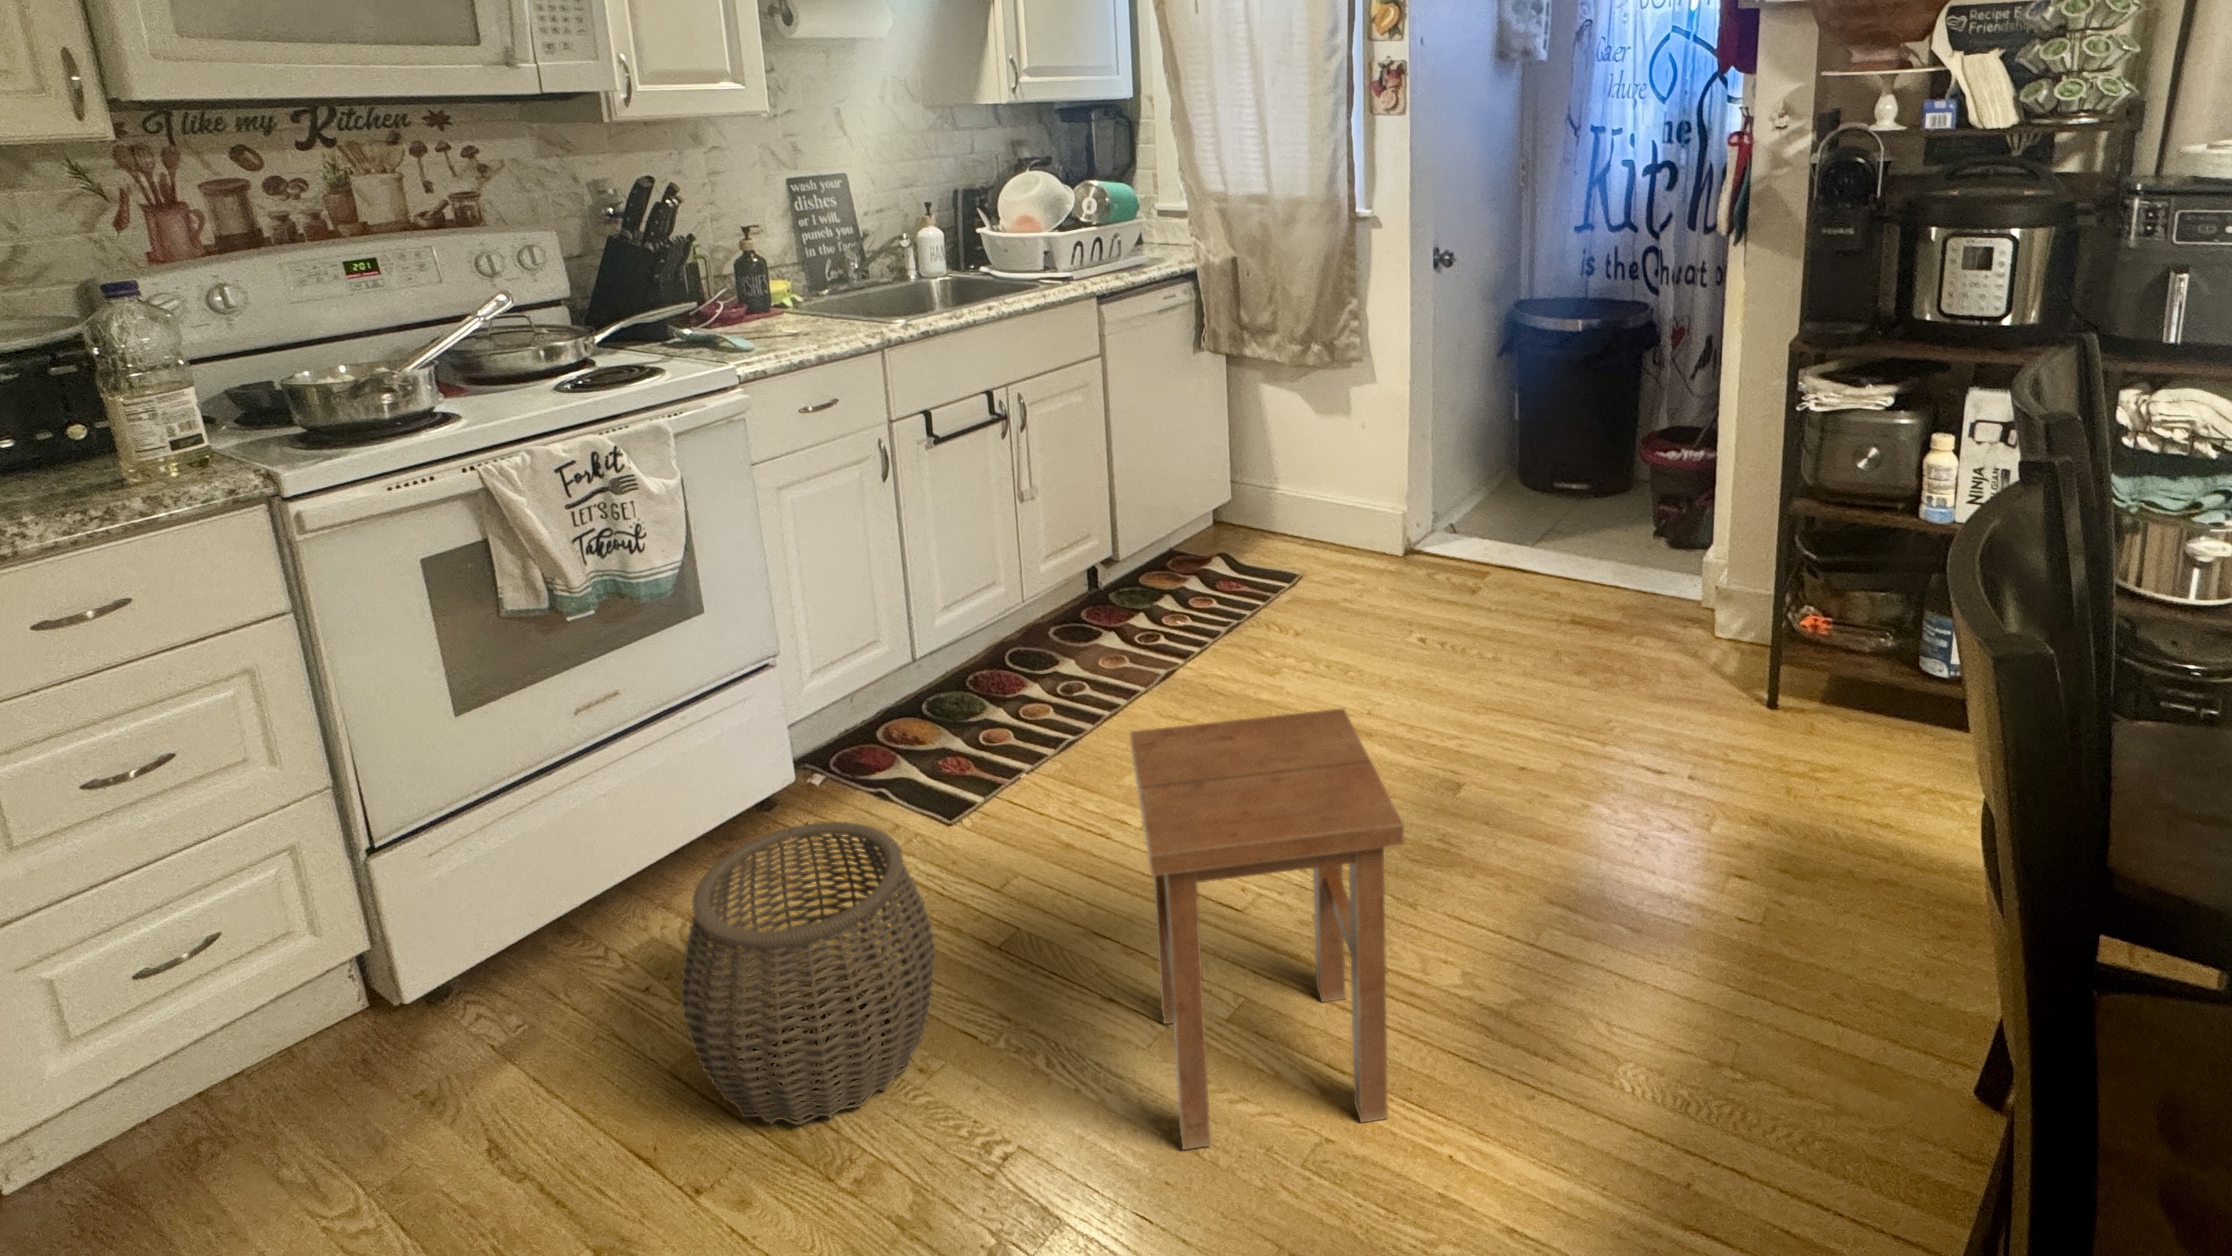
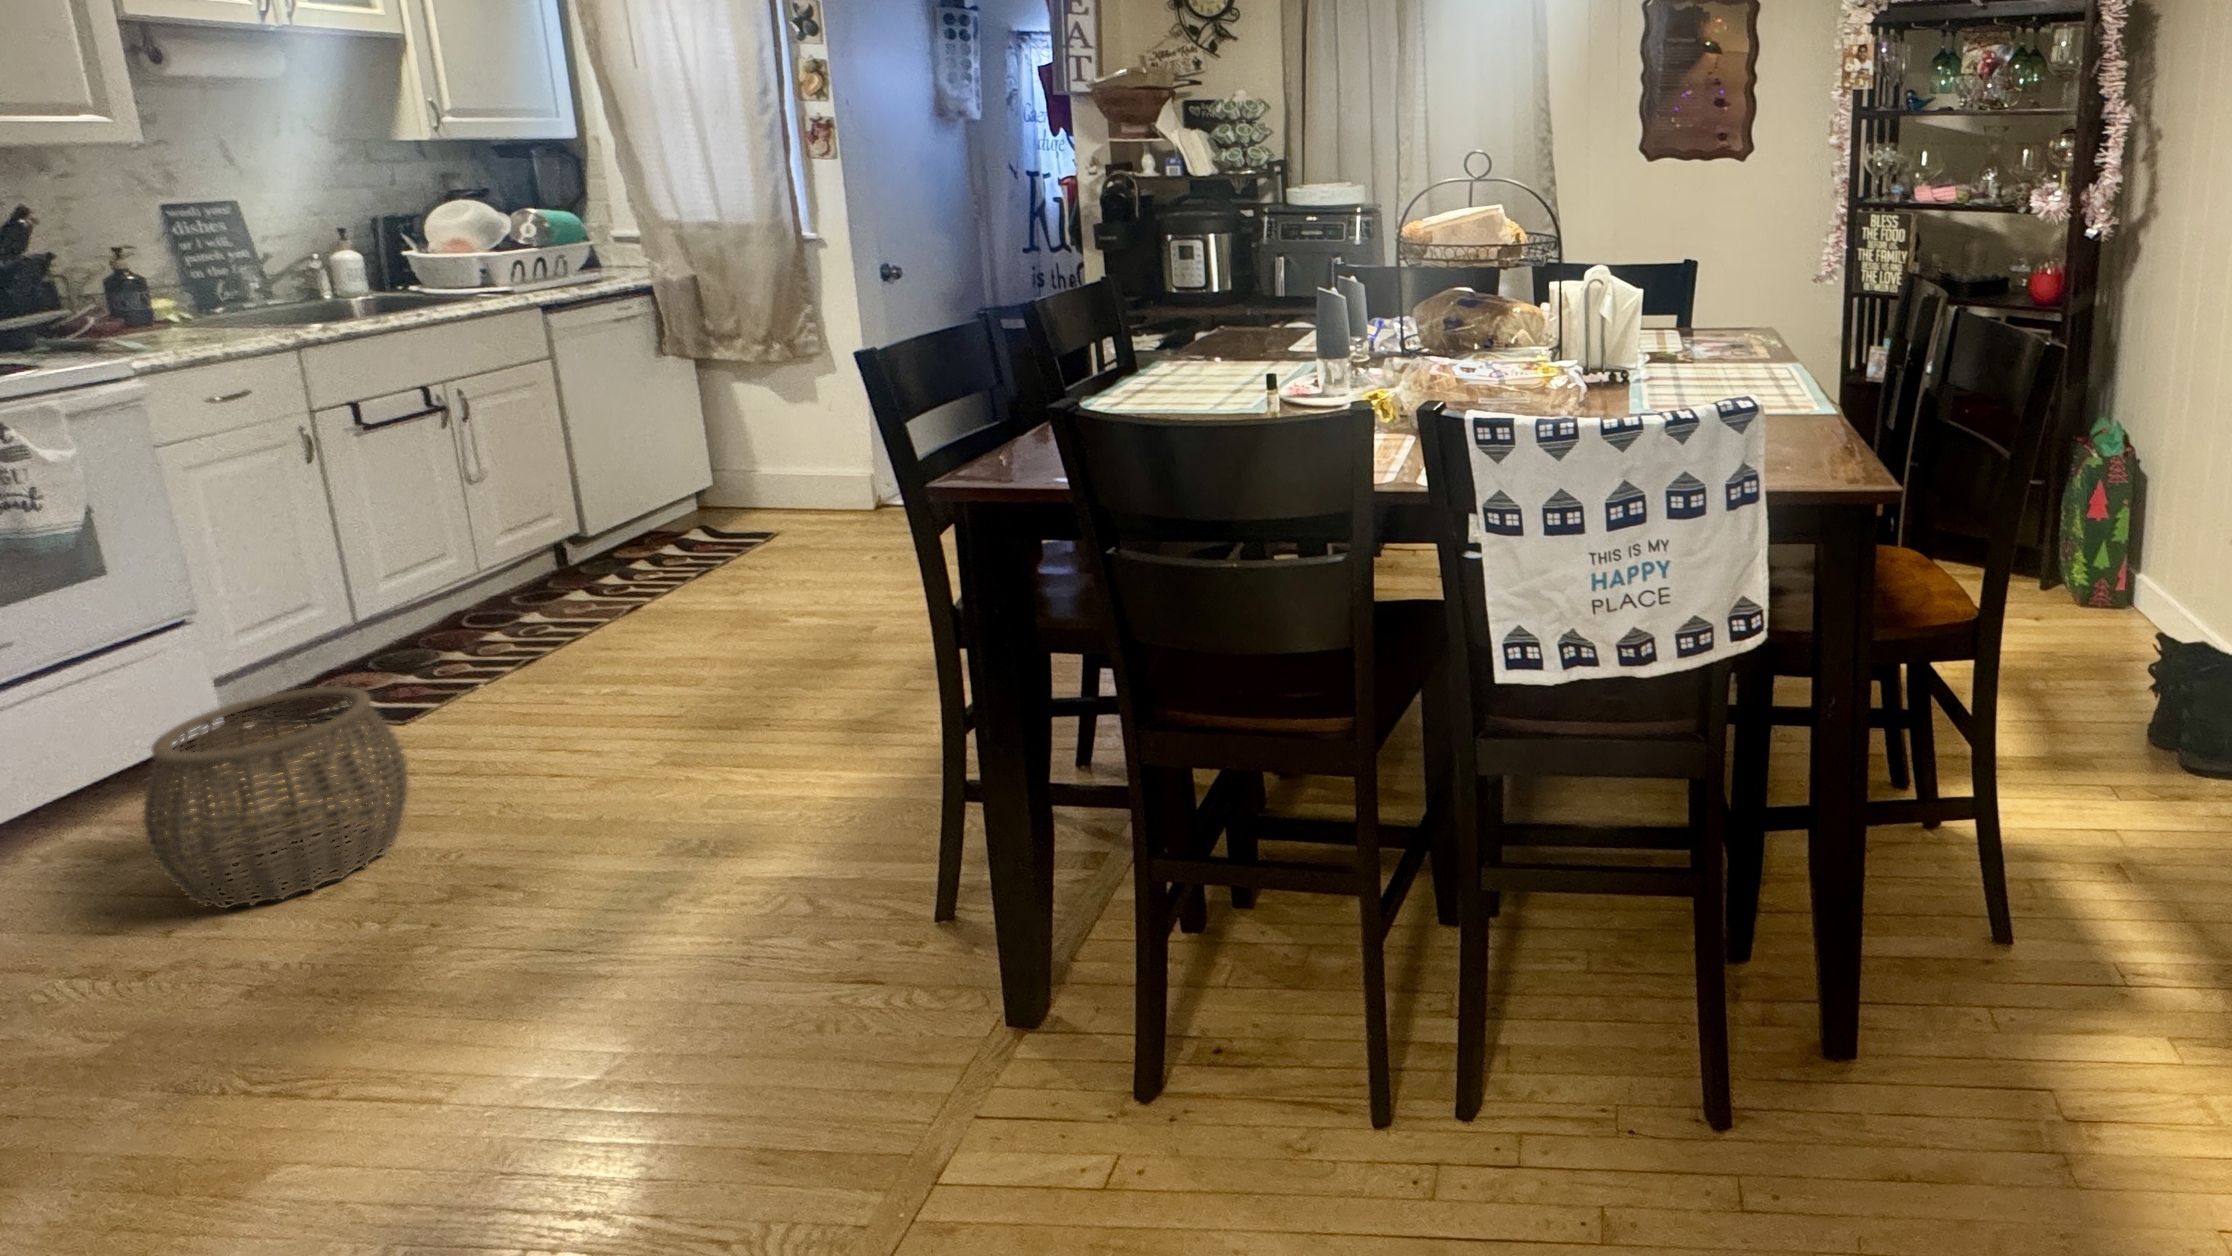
stool: present [1130,709,1404,1149] -> none [576,543,797,832]

